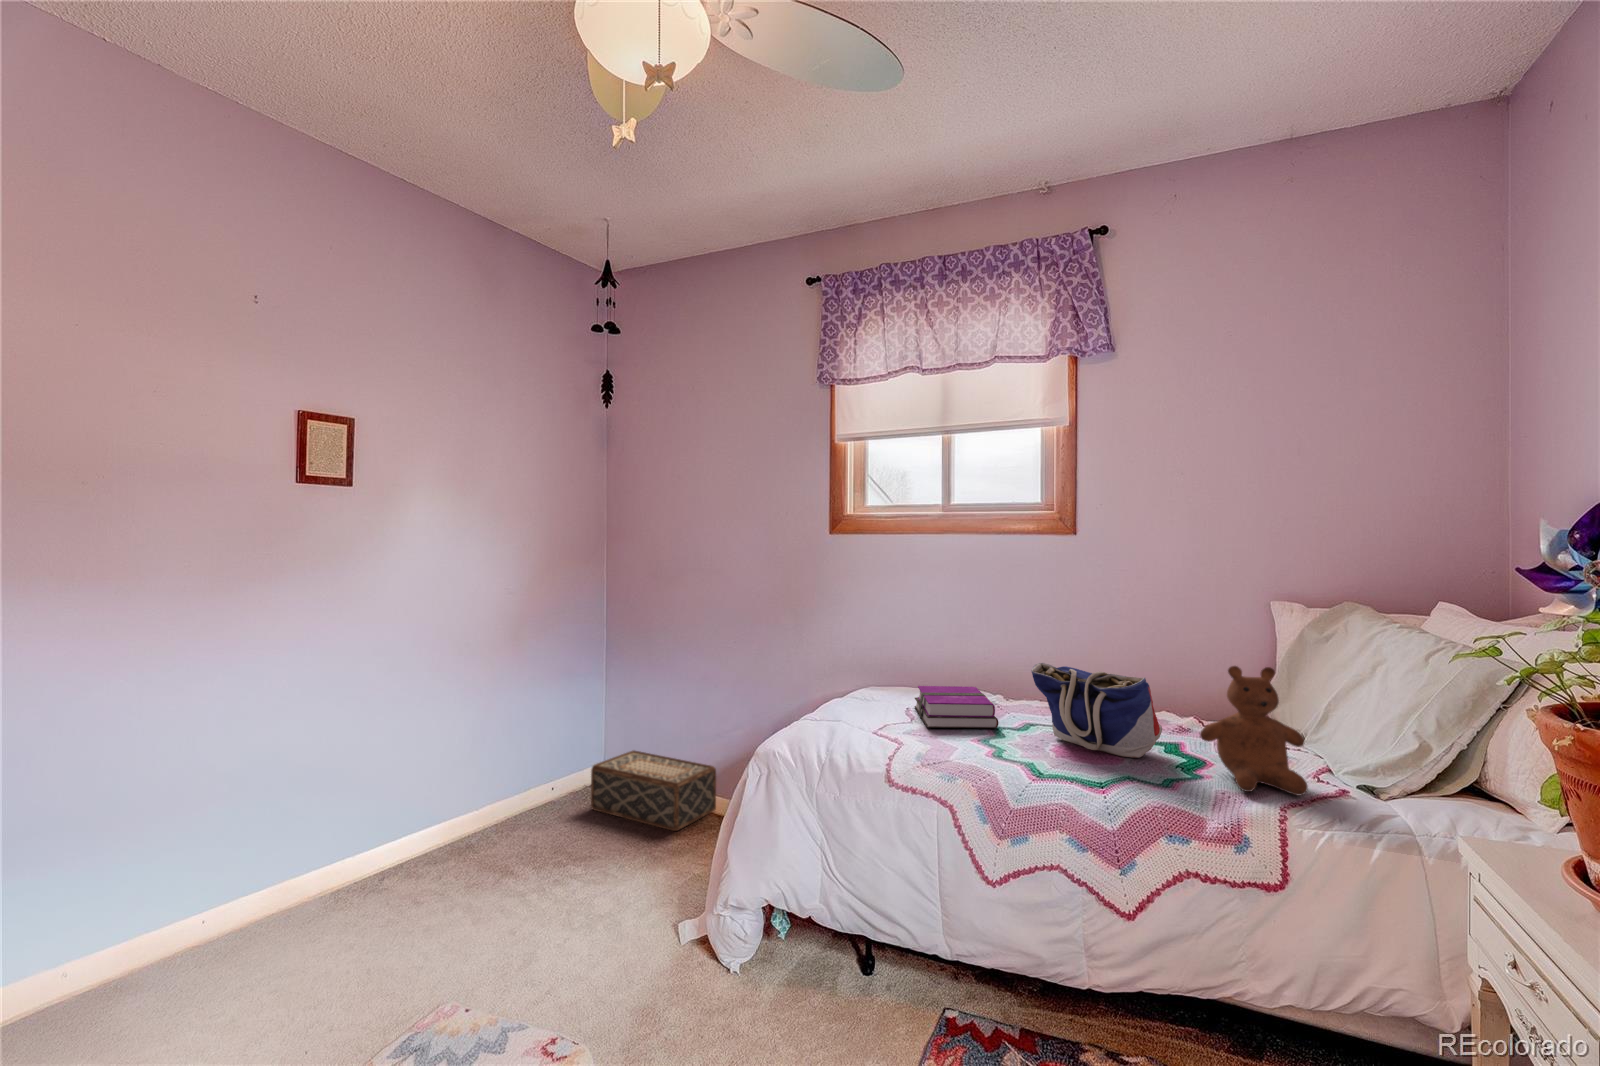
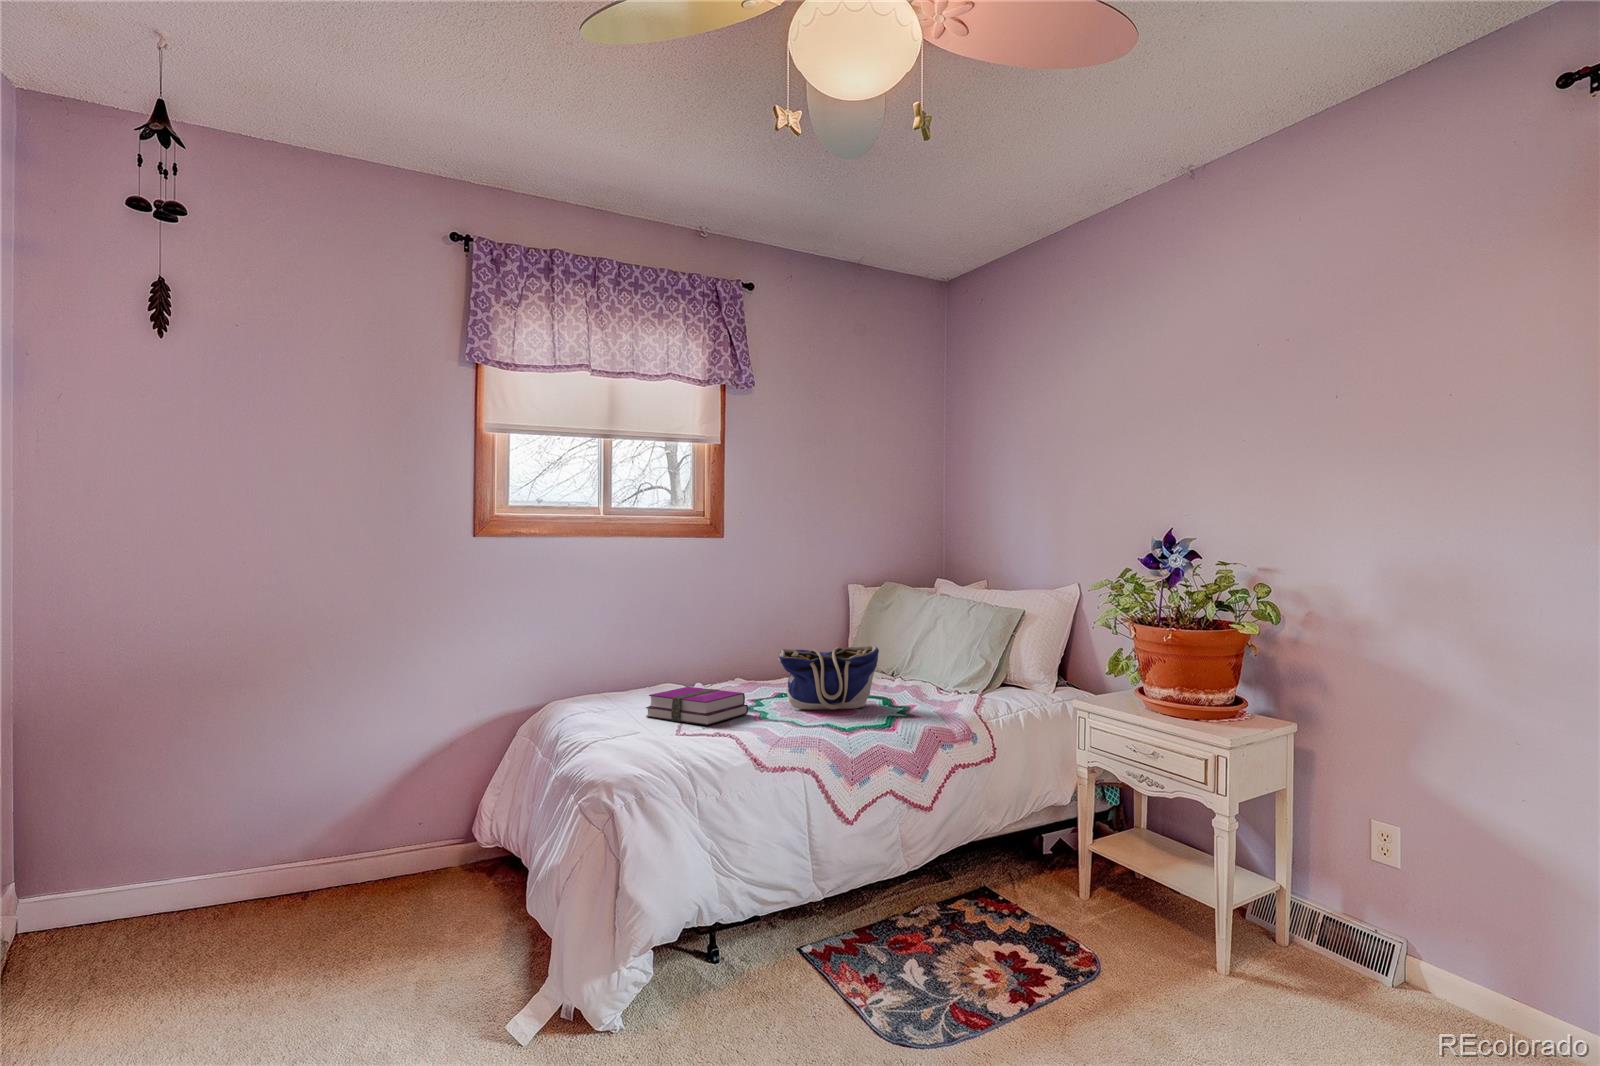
teddy bear: present [1200,666,1308,795] -> none [904,627,964,707]
woven basket: present [591,751,716,831] -> none [62,882,303,1039]

